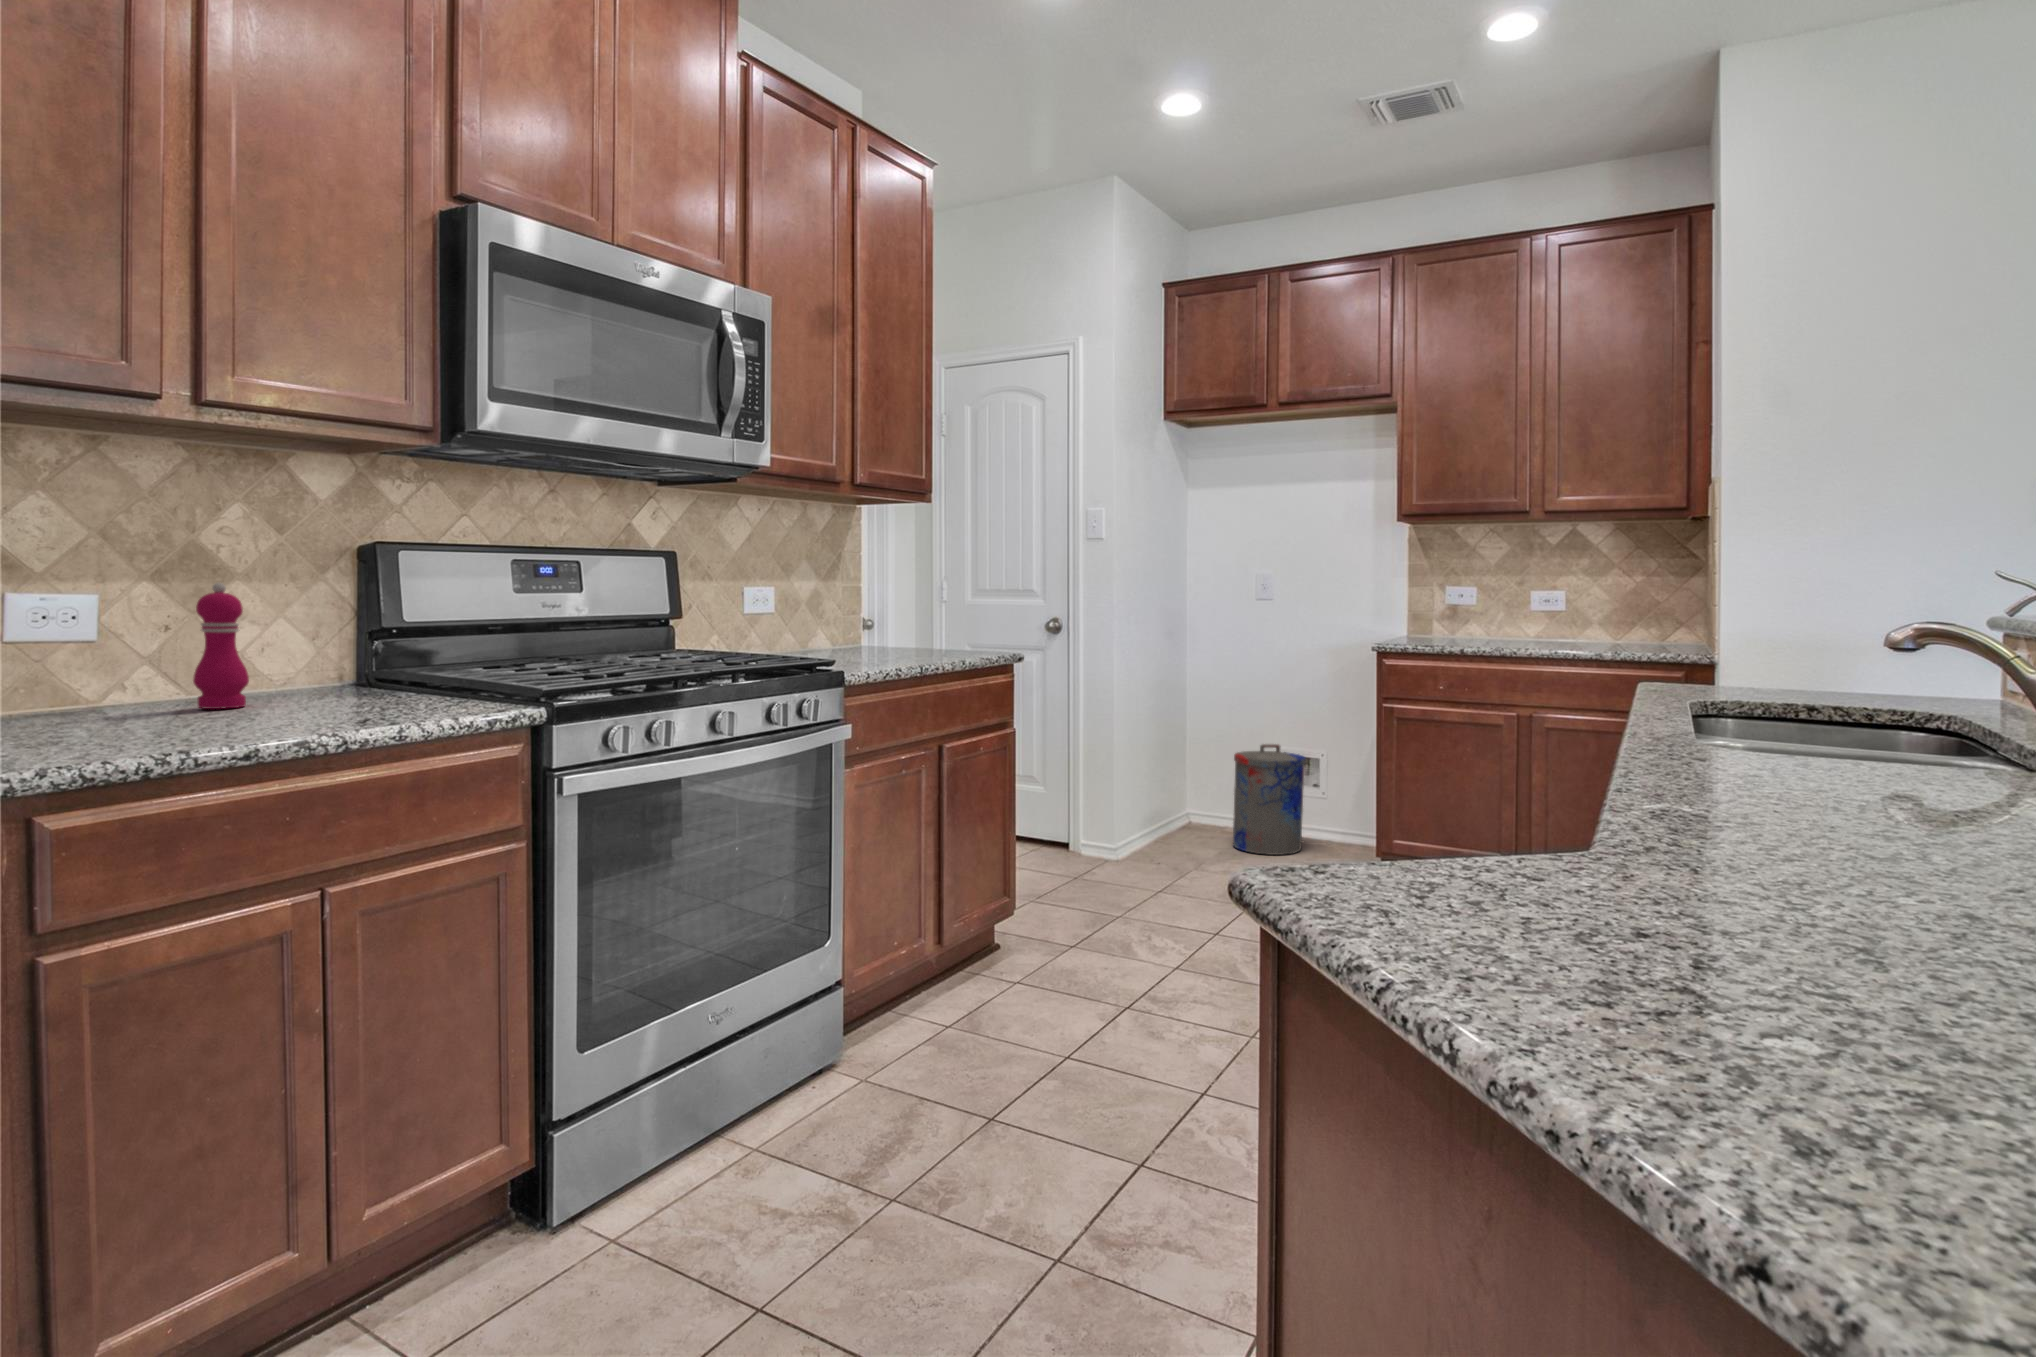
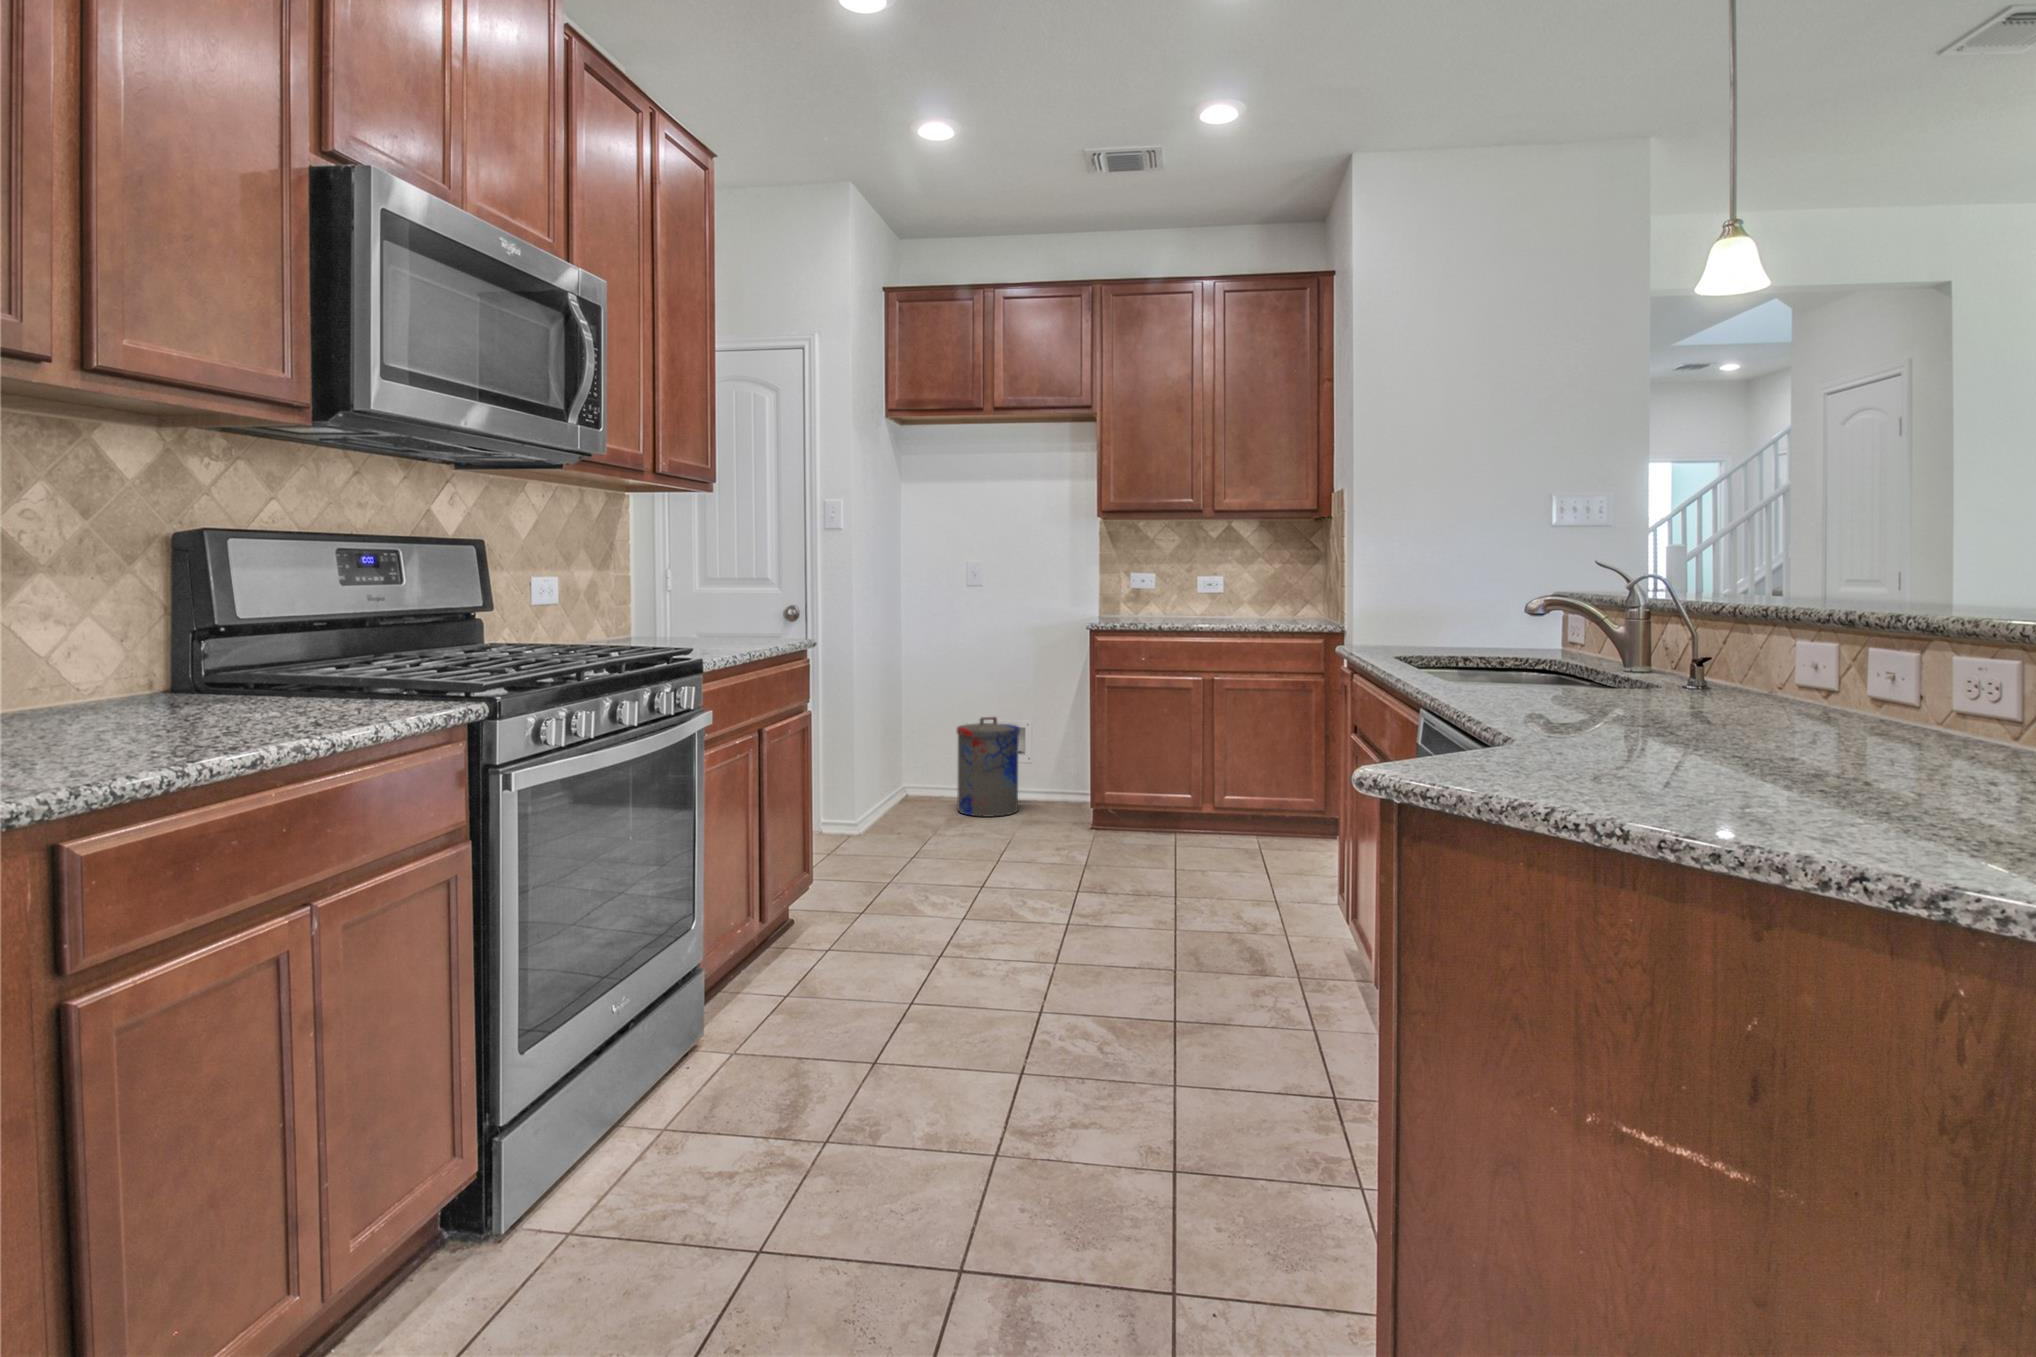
pepper mill: present [193,583,249,709] -> none [51,577,119,721]

